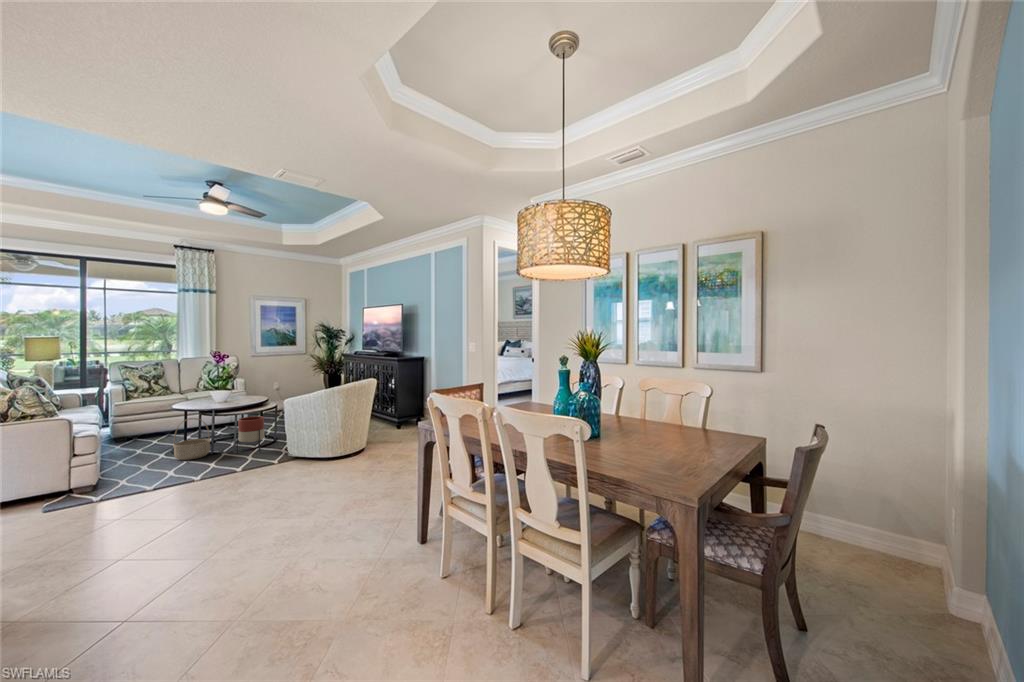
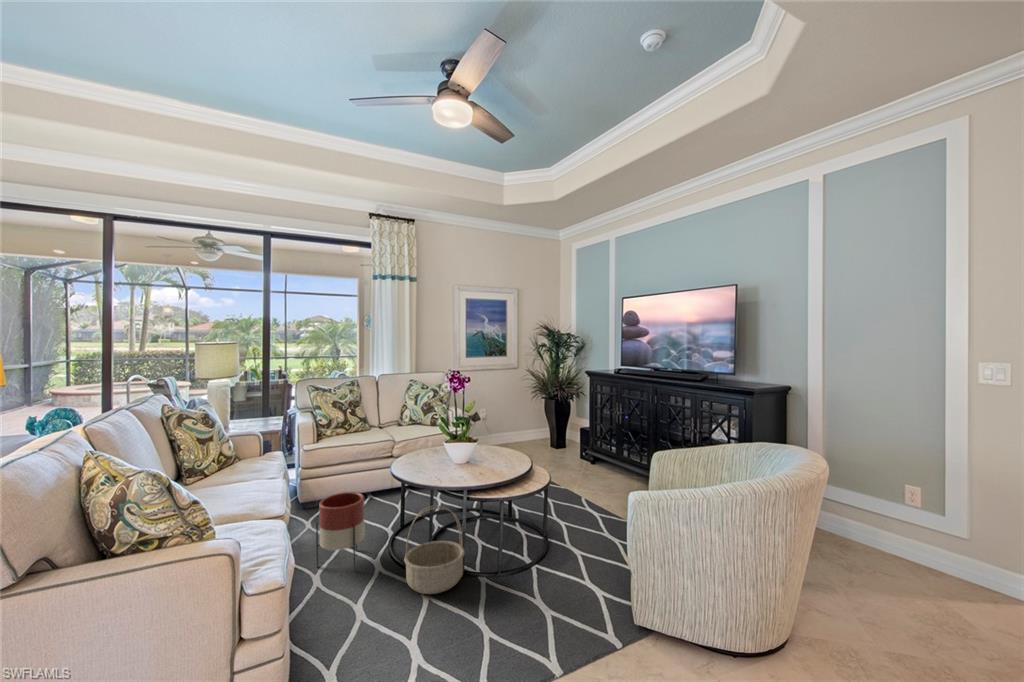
planter: present [237,416,265,453] -> present [316,492,365,571]

